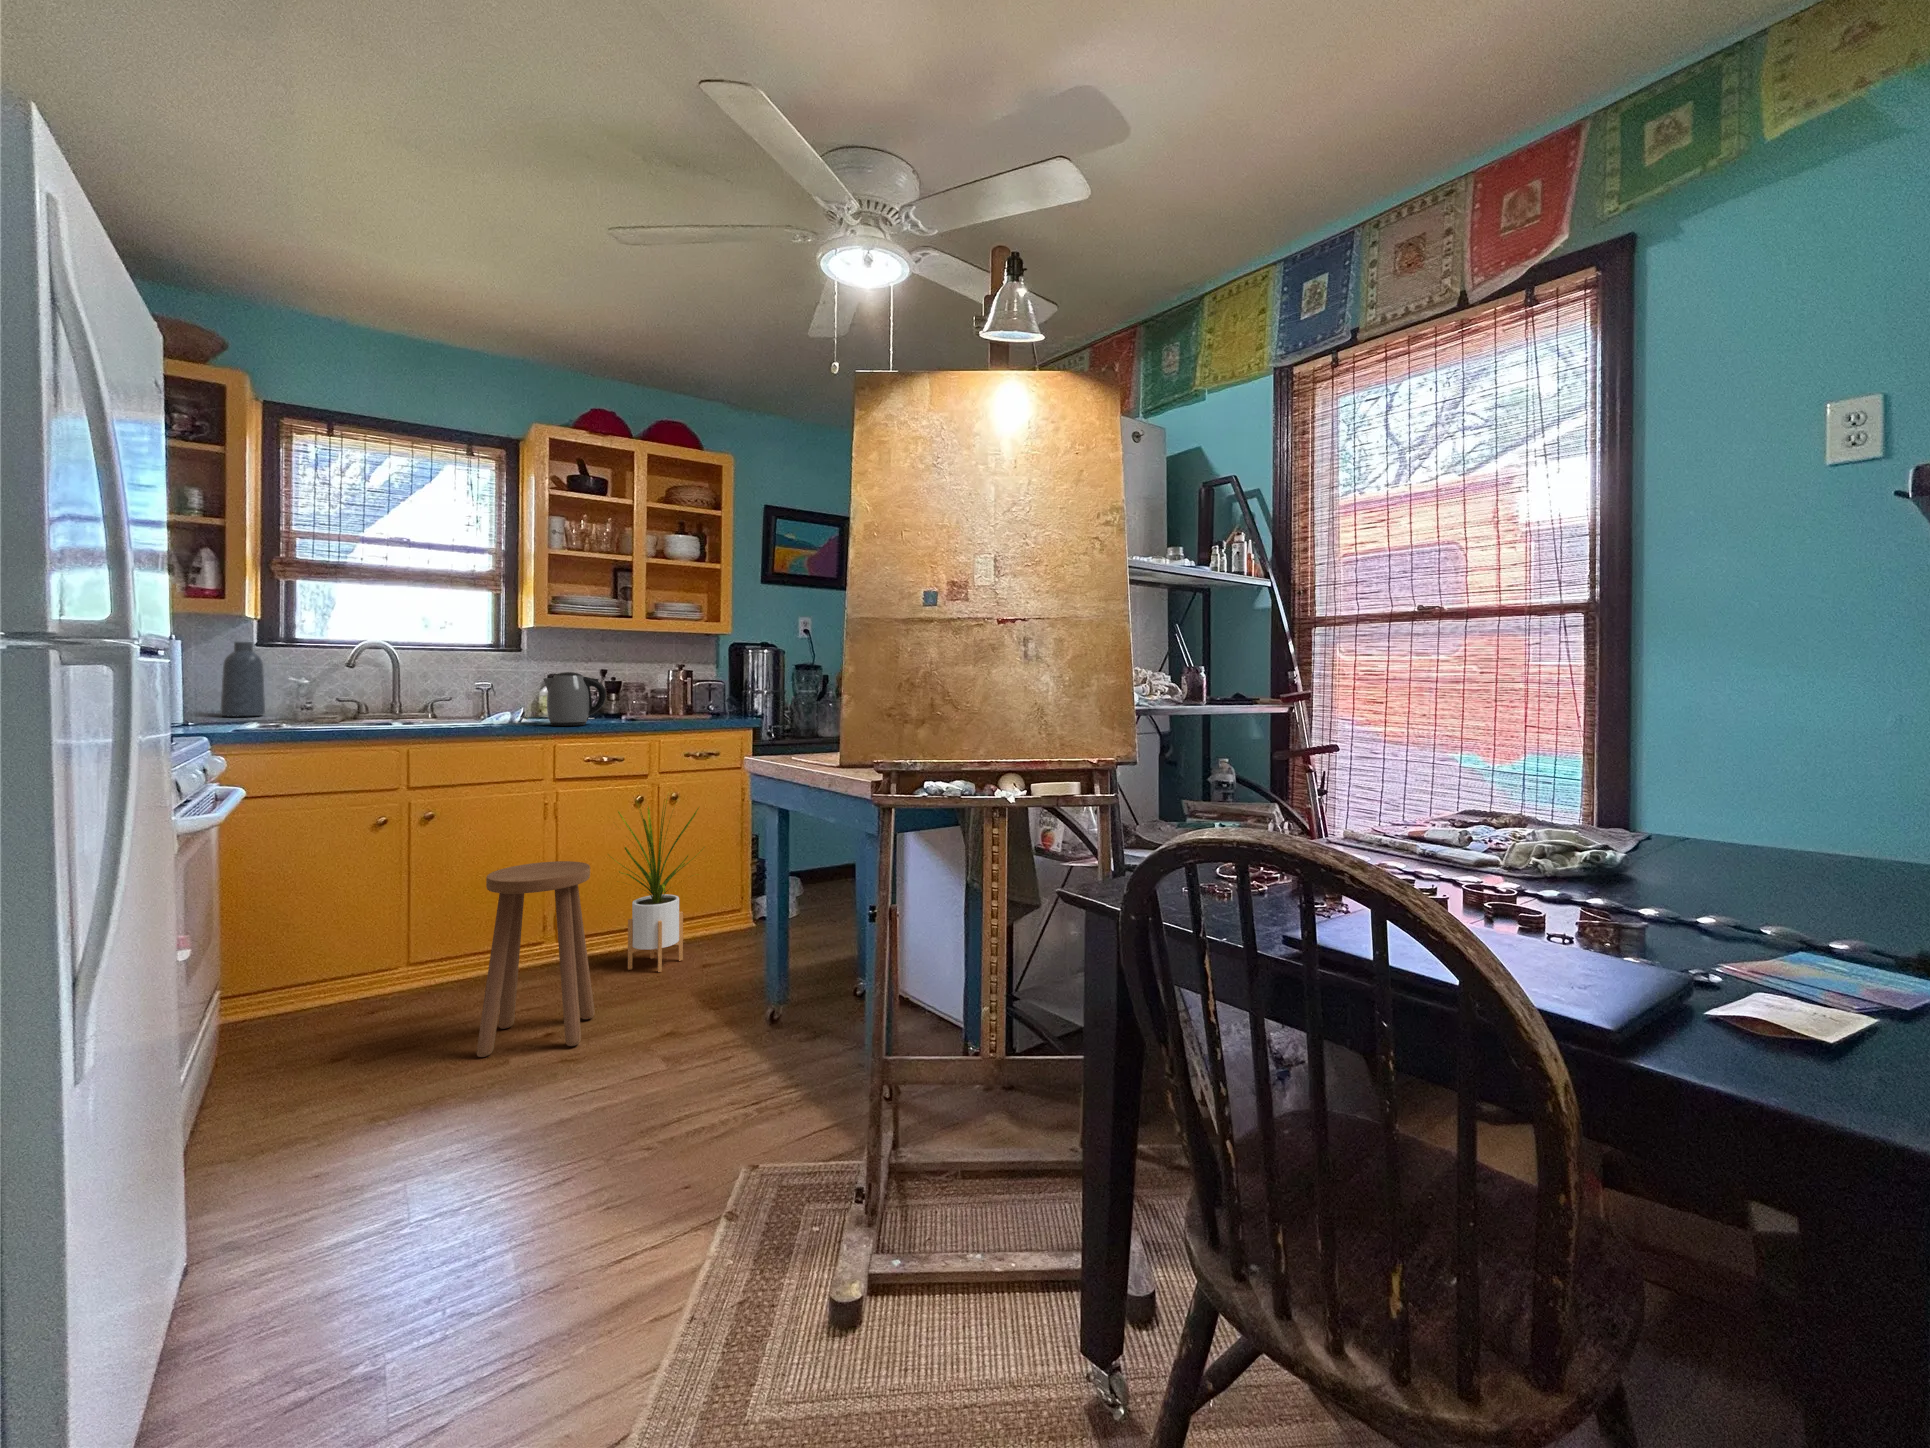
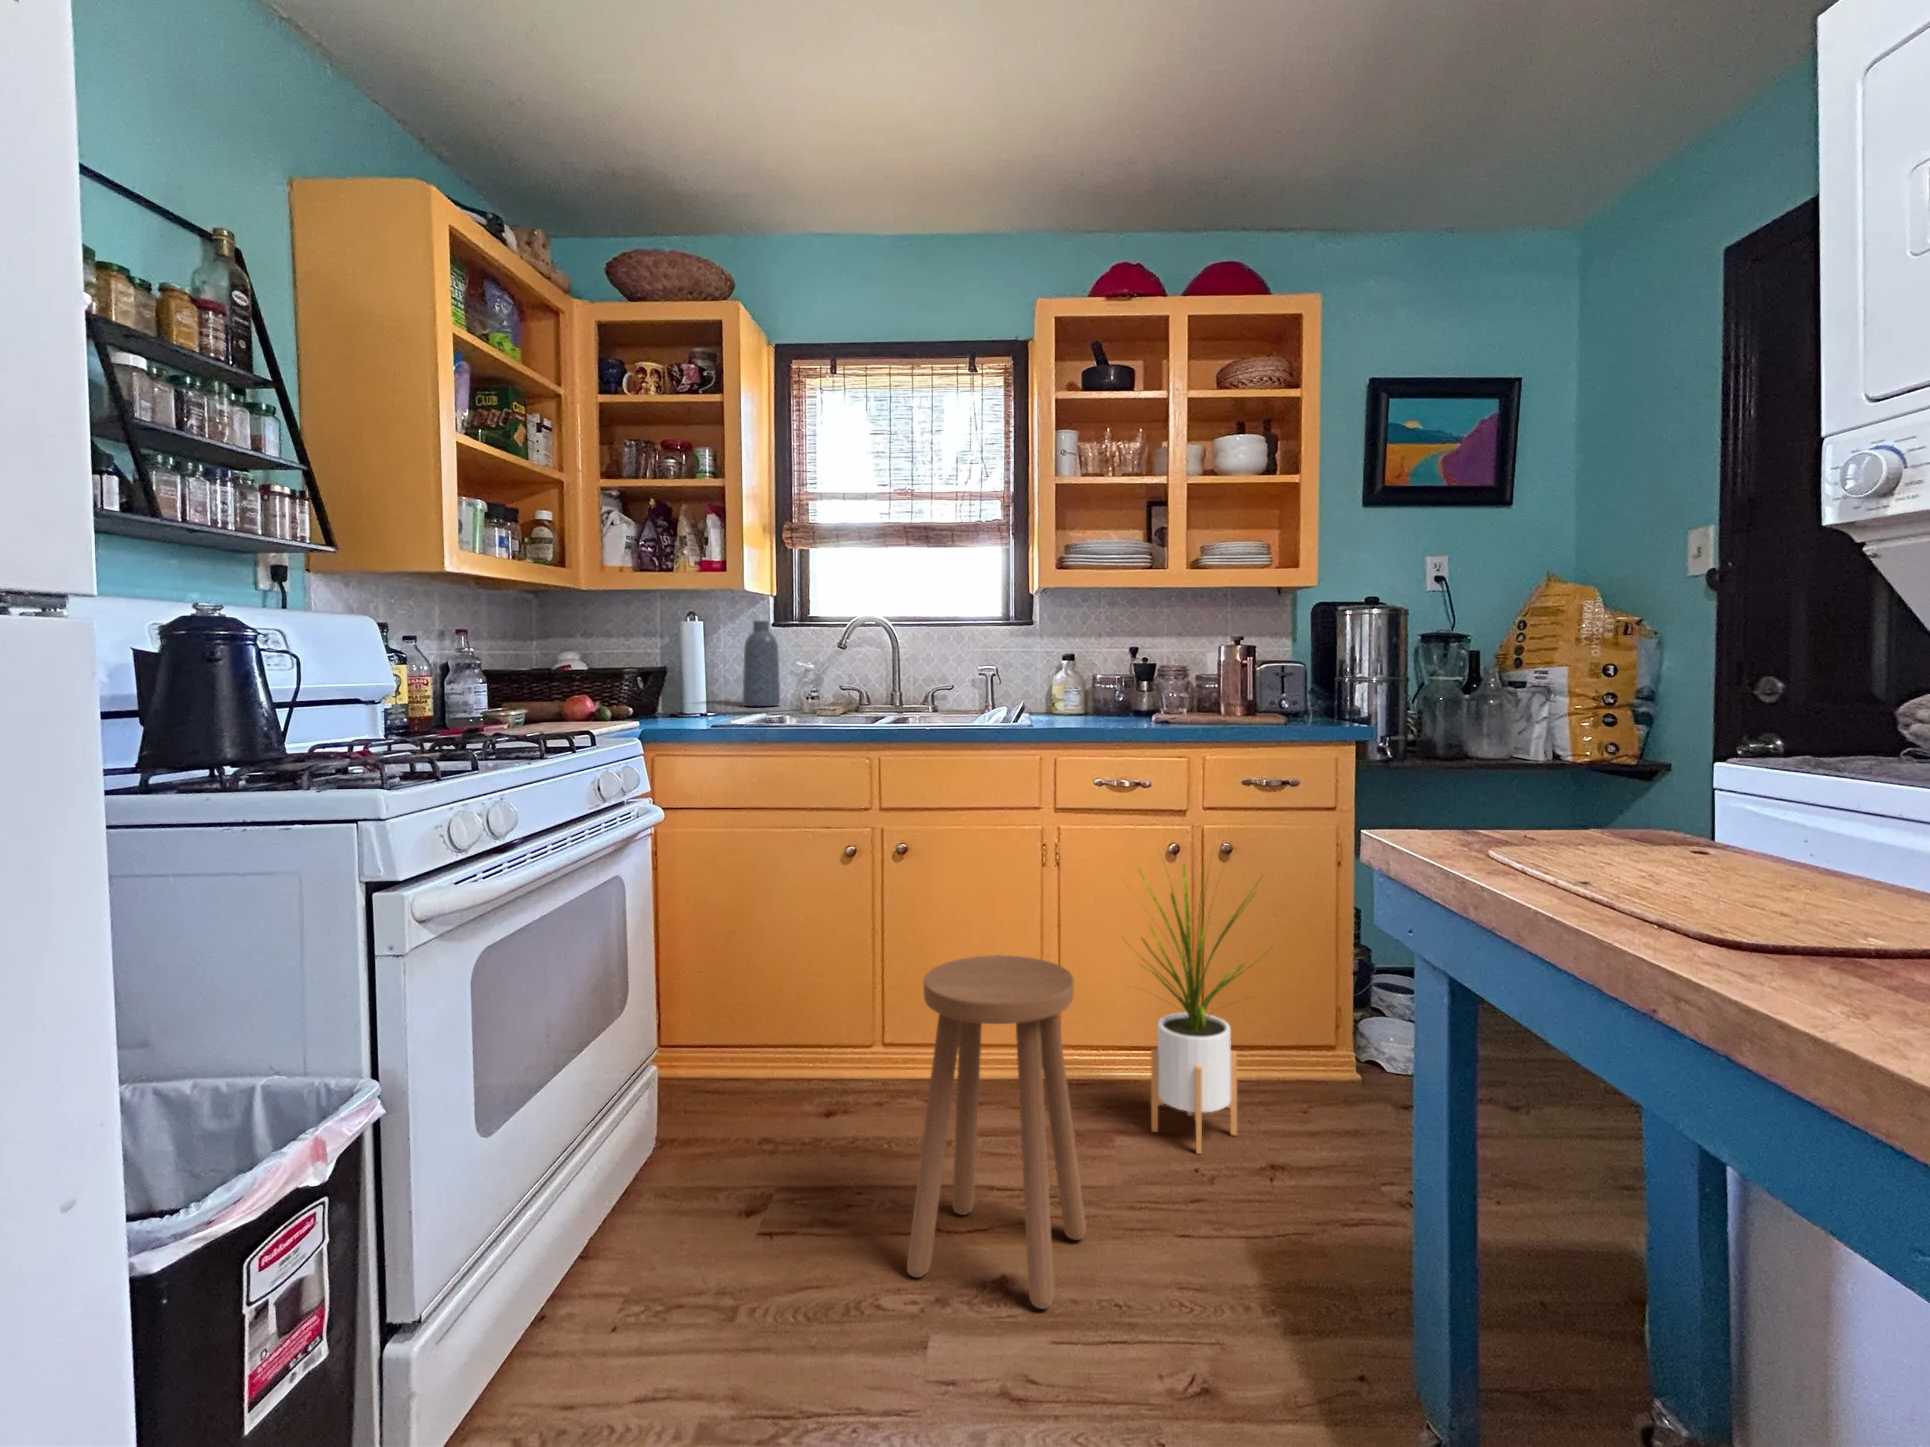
kettle: present [543,672,606,726] -> none [1042,648,1125,728]

